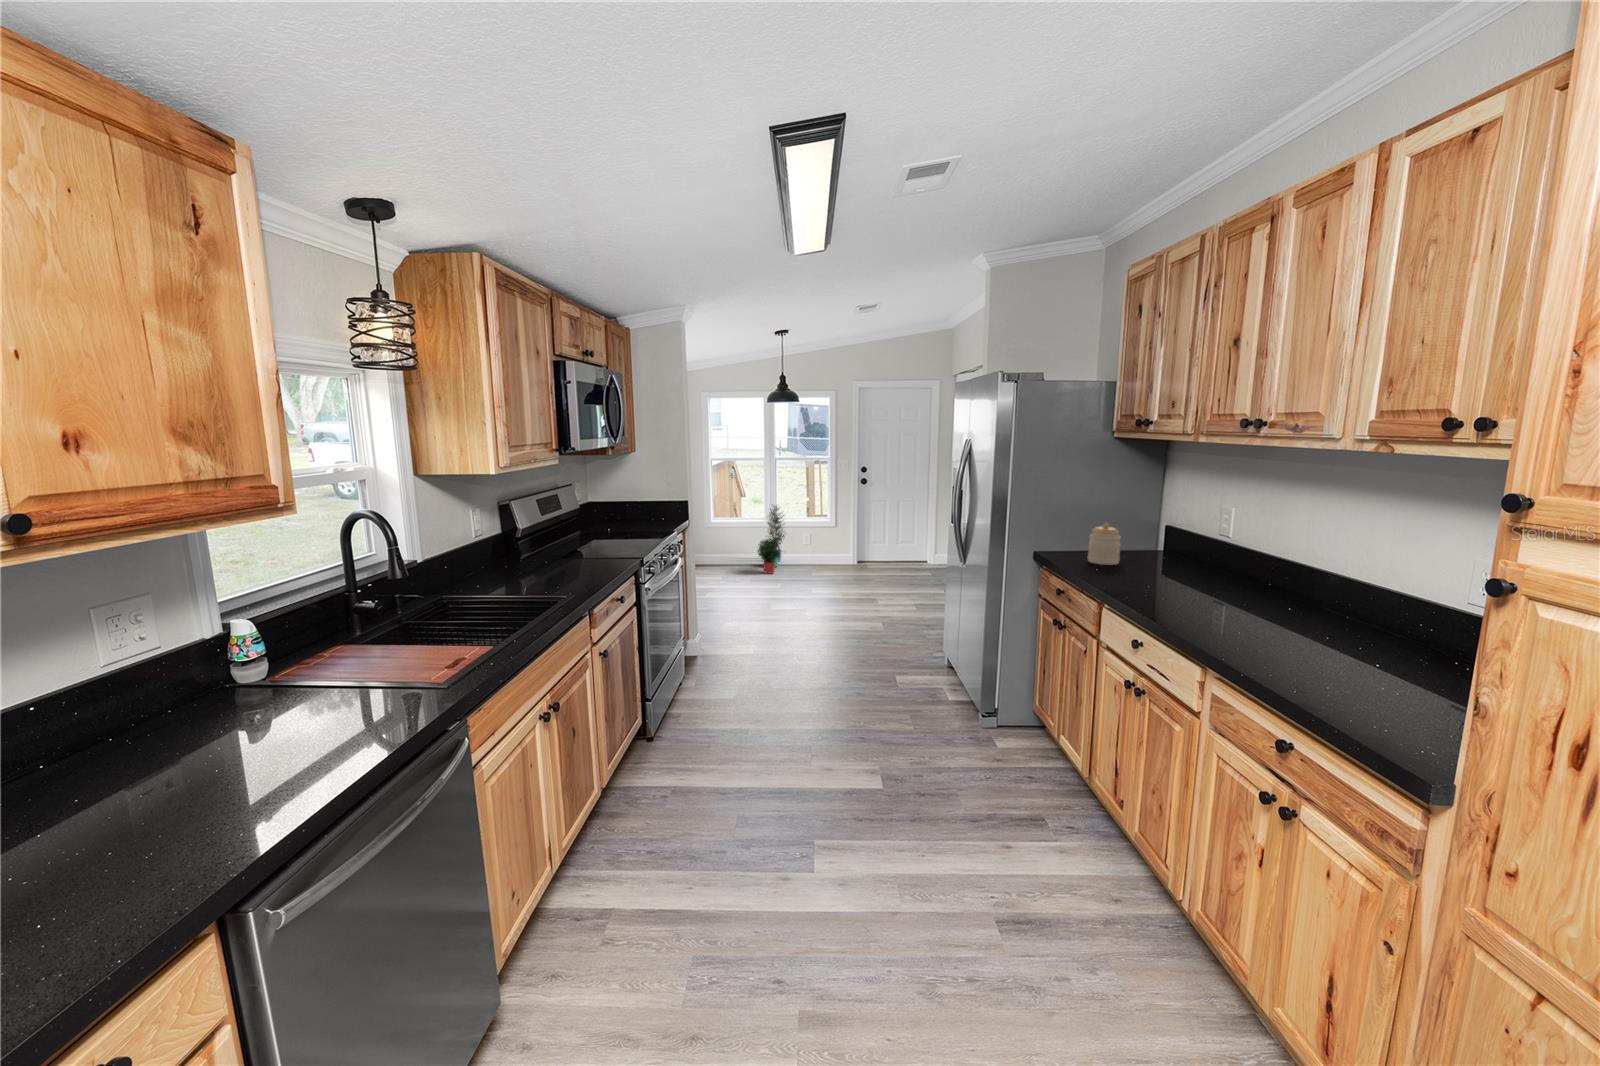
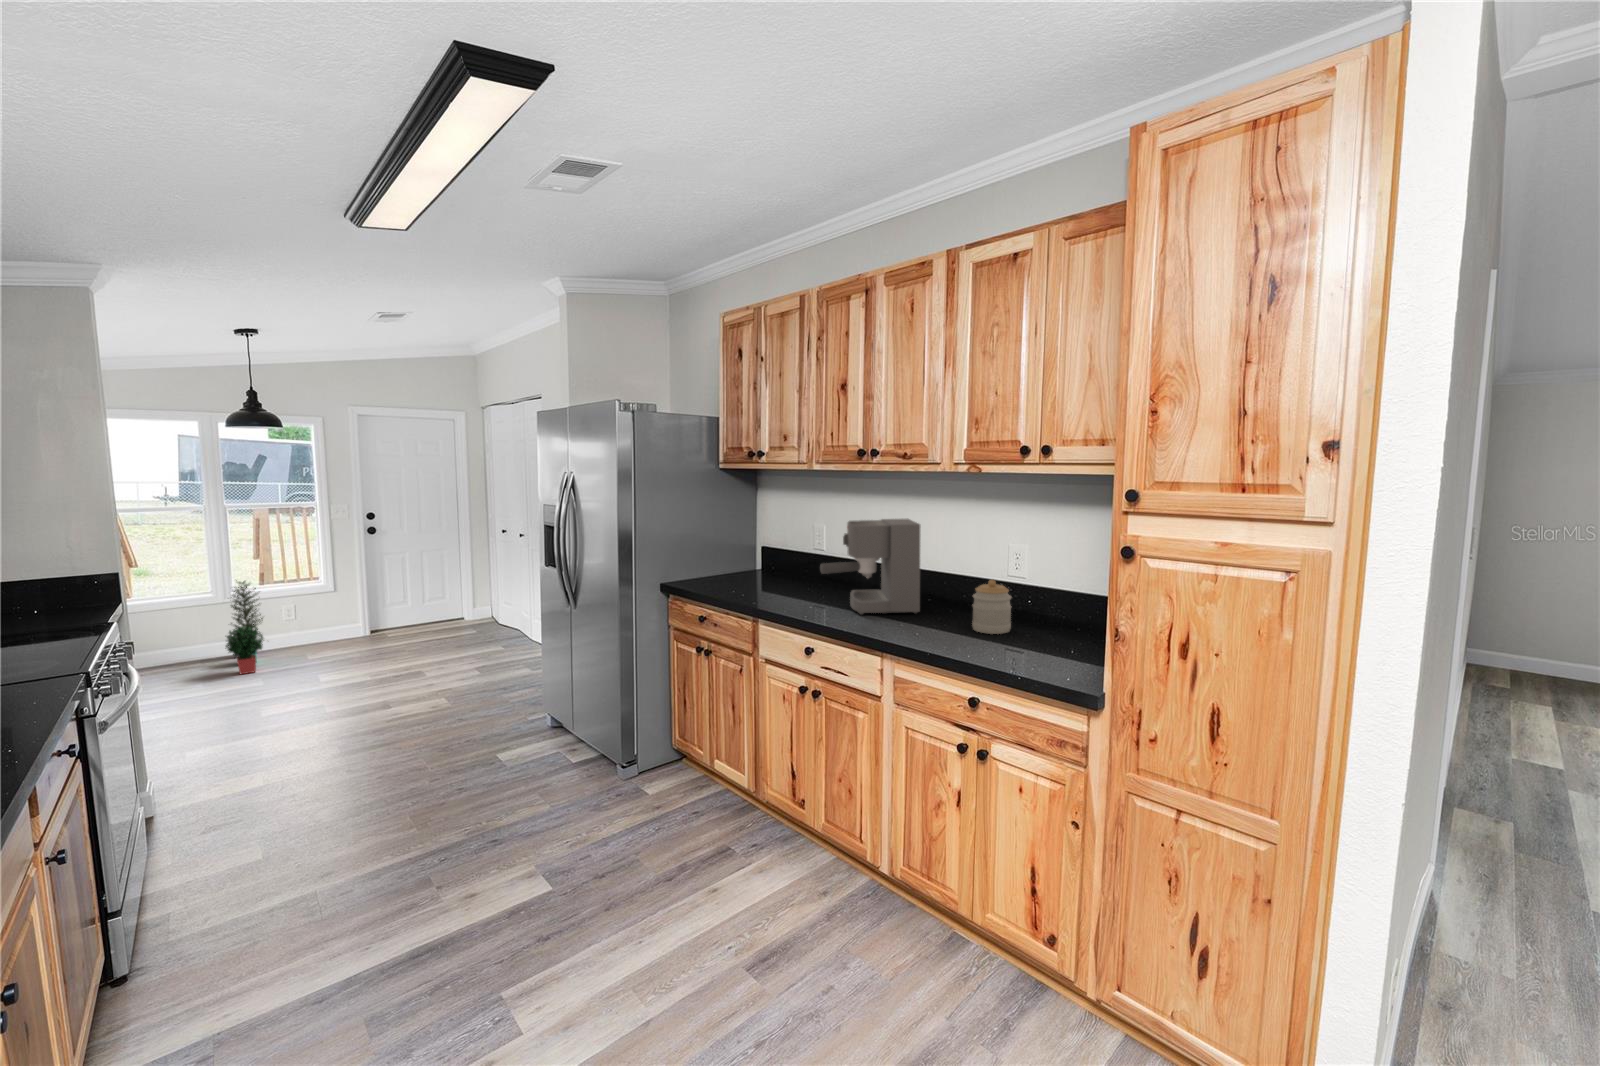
coffee maker: none [1175,504,1319,627] -> present [820,519,920,615]
jar: present [1088,523,1121,565] -> present [972,579,1011,634]

